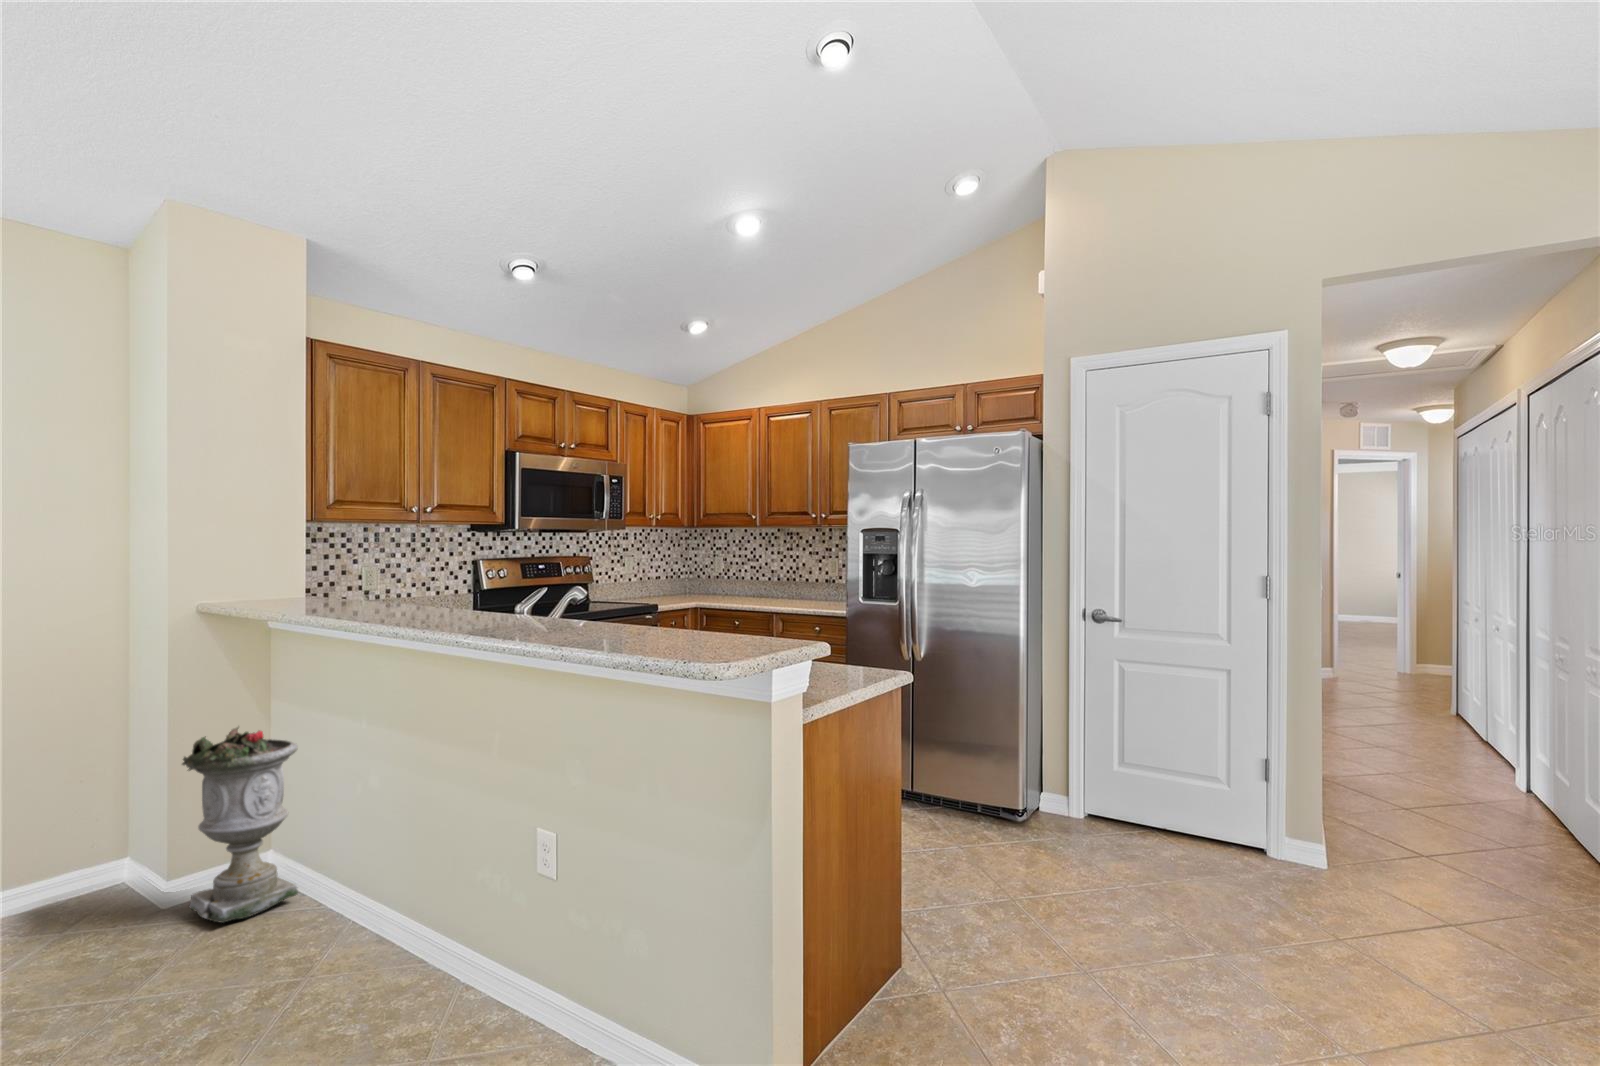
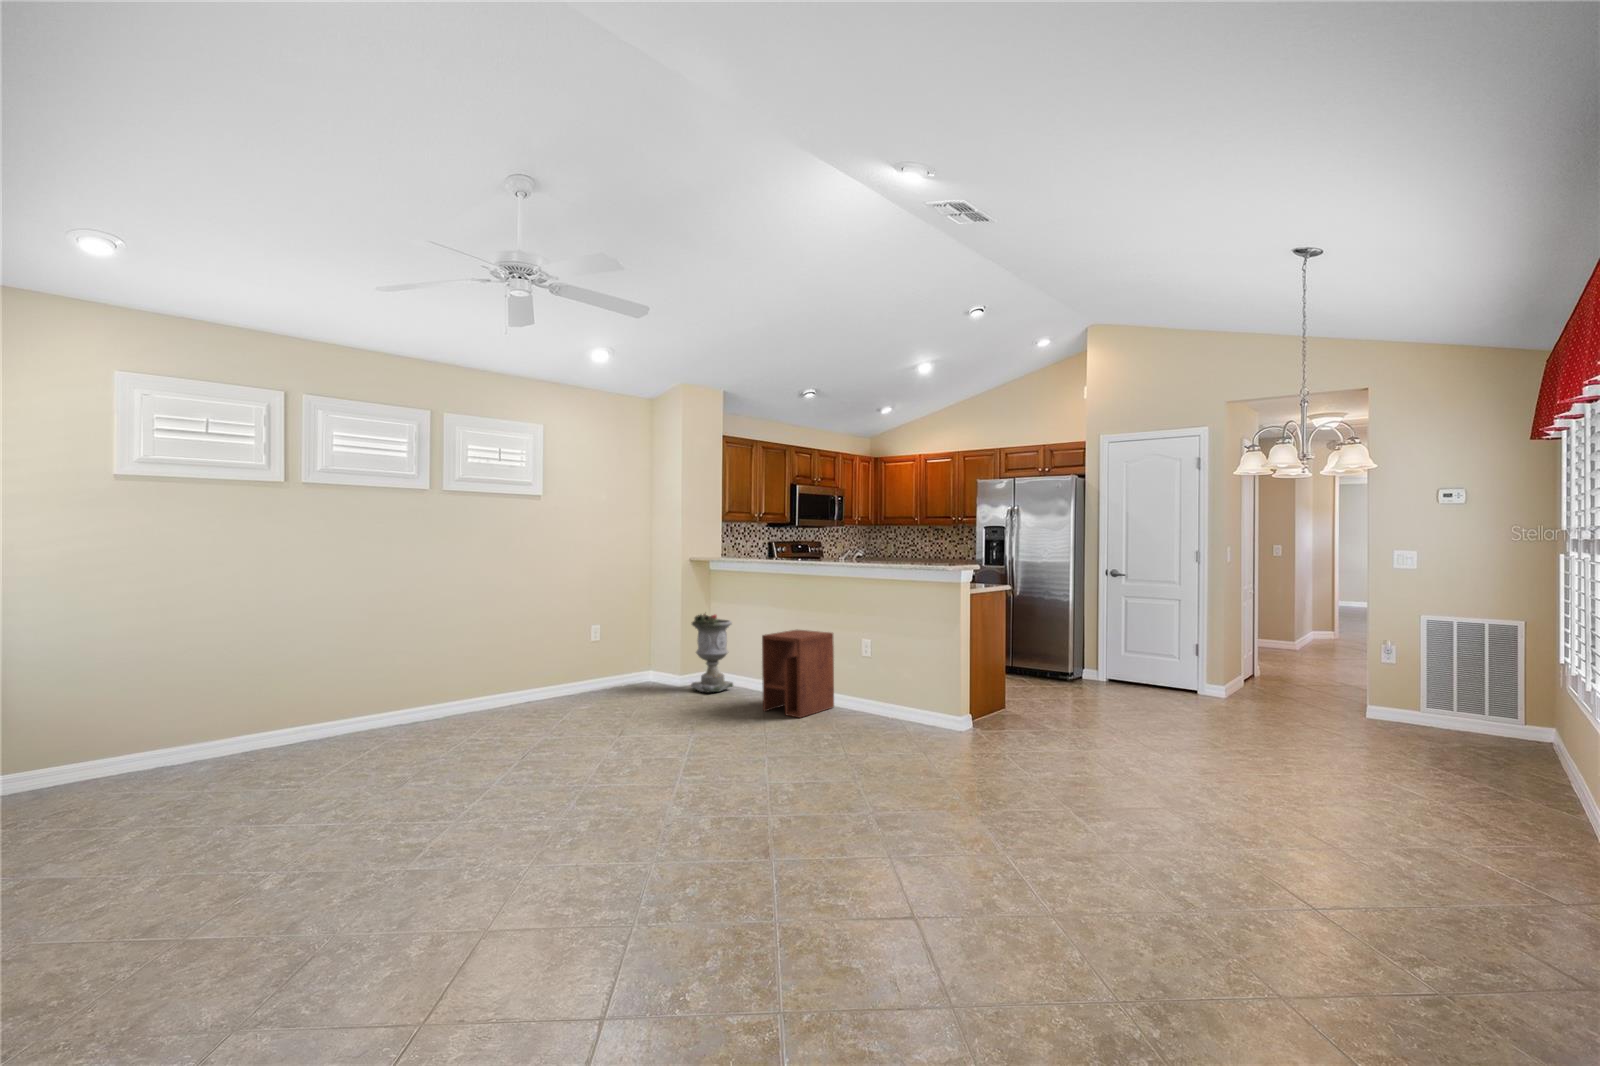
side table: none [286,775,488,1041] -> present [762,630,834,718]

